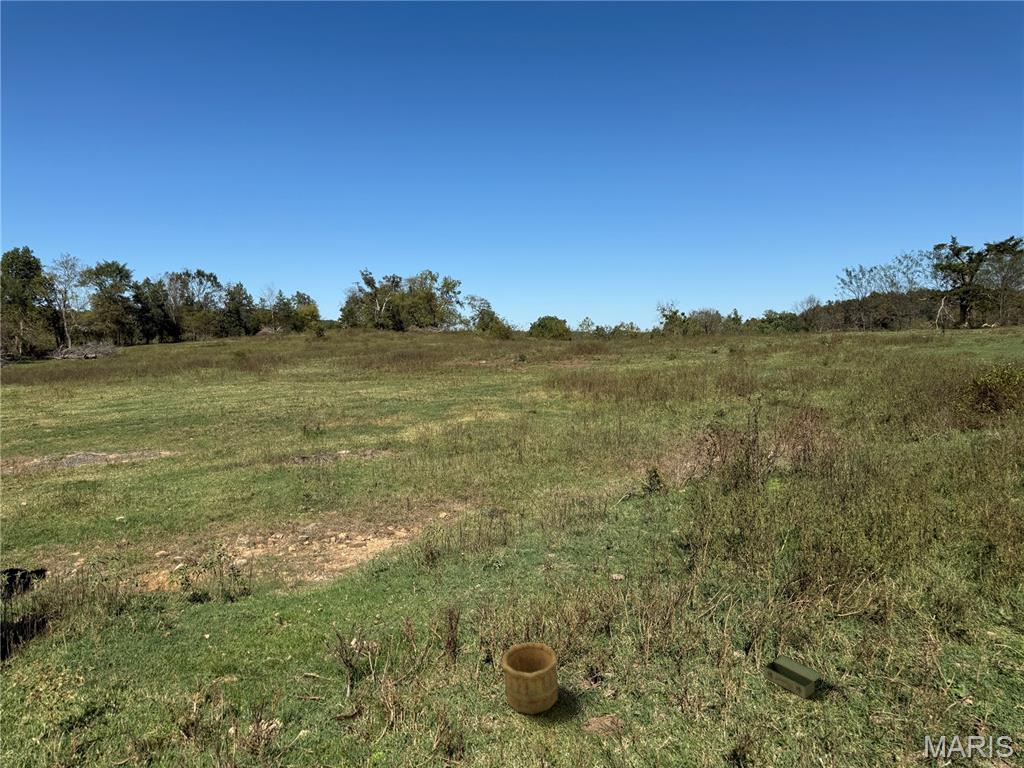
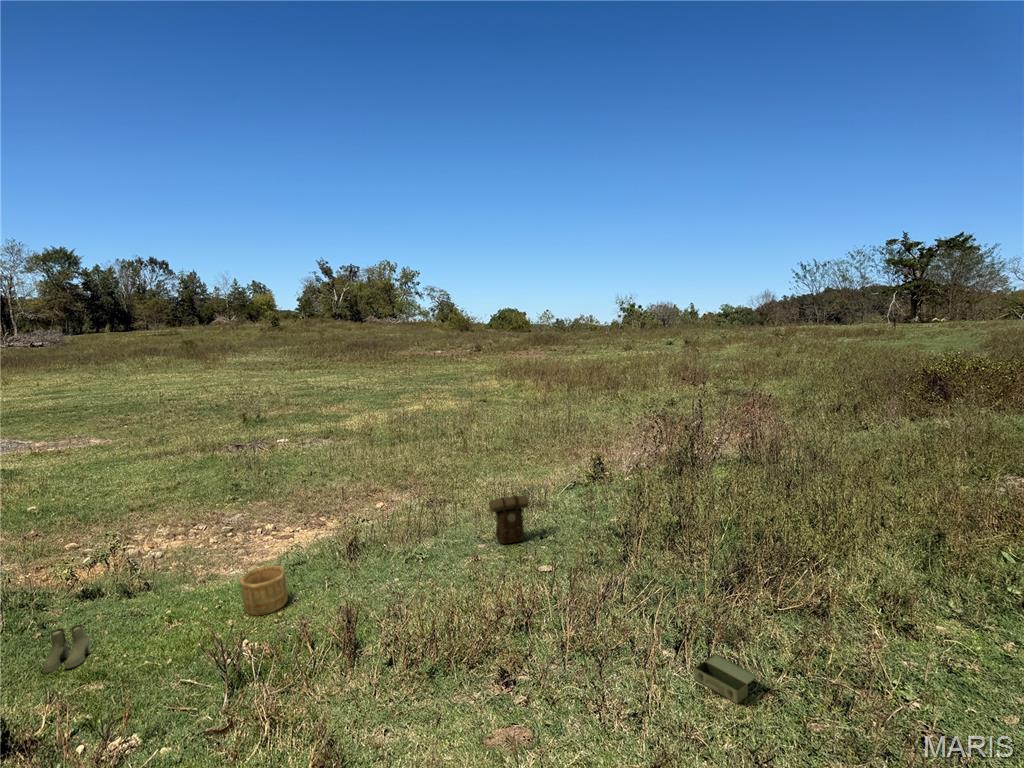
backpack: none [554,508,591,553] -> present [489,496,529,544]
boots: none [183,622,218,664] -> present [43,625,90,674]
wooden bucket: present [502,642,558,715] -> present [239,566,288,616]

